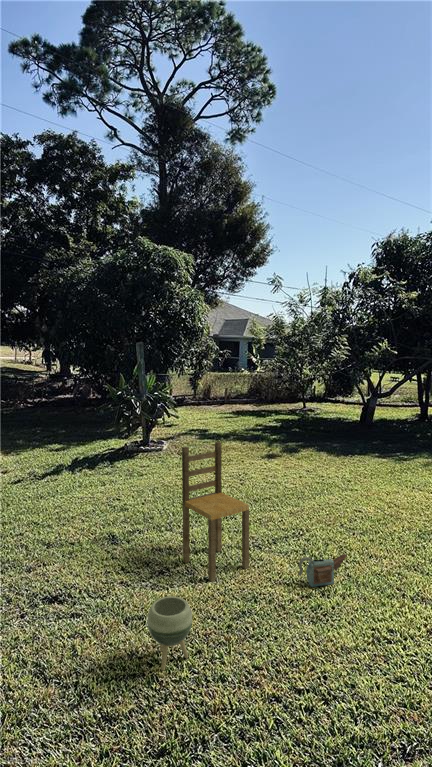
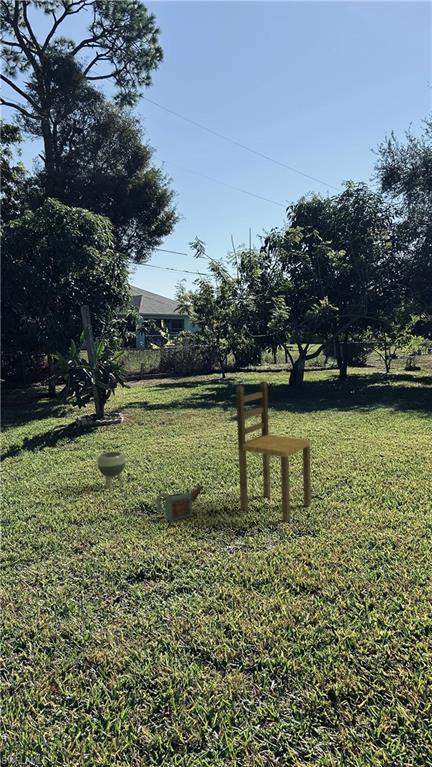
watering can: present [298,554,347,587] -> present [156,486,203,521]
planter: present [147,596,192,670] -> present [97,451,125,491]

